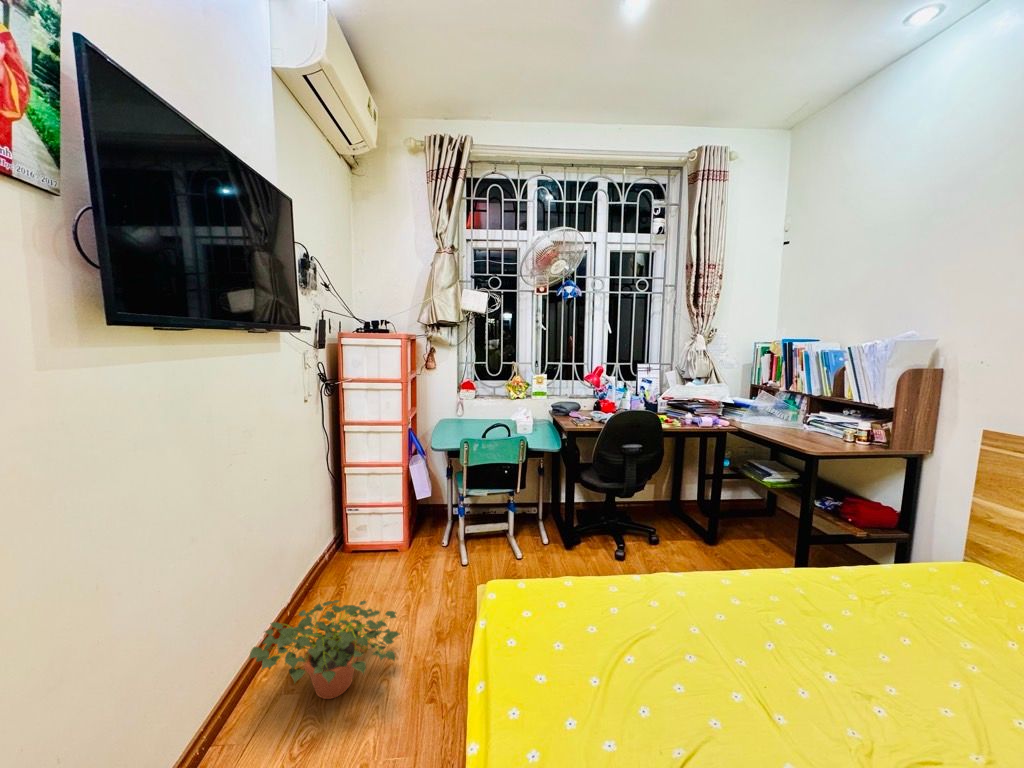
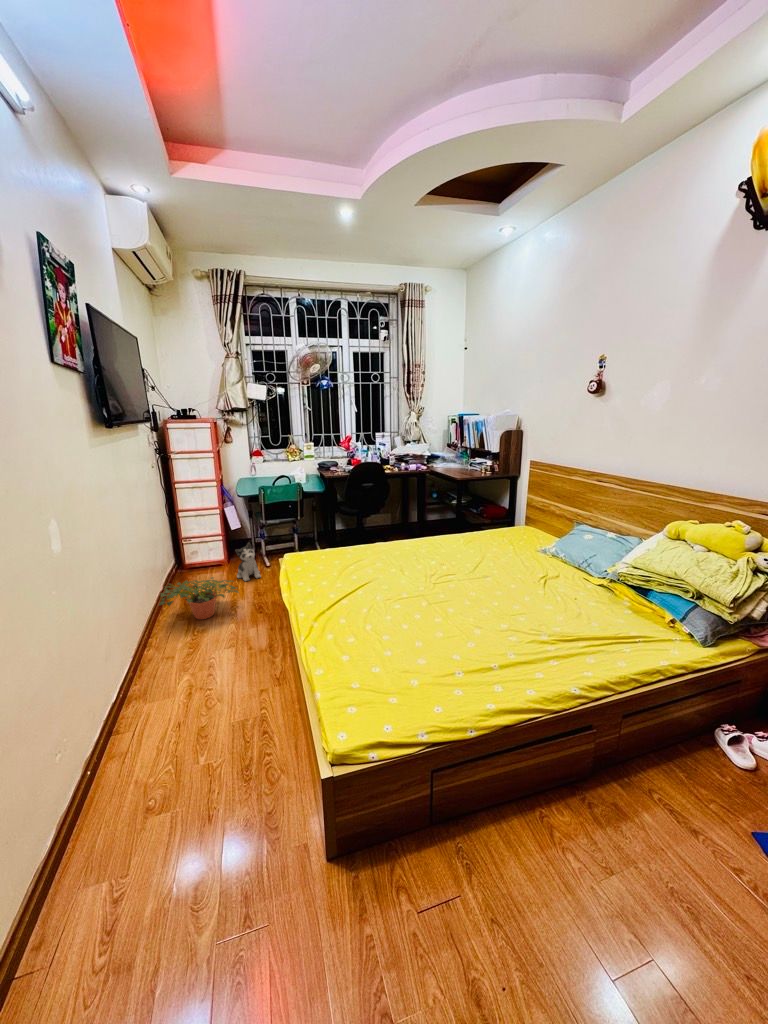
plush toy: none [413,529,450,597] -> present [235,542,261,581]

